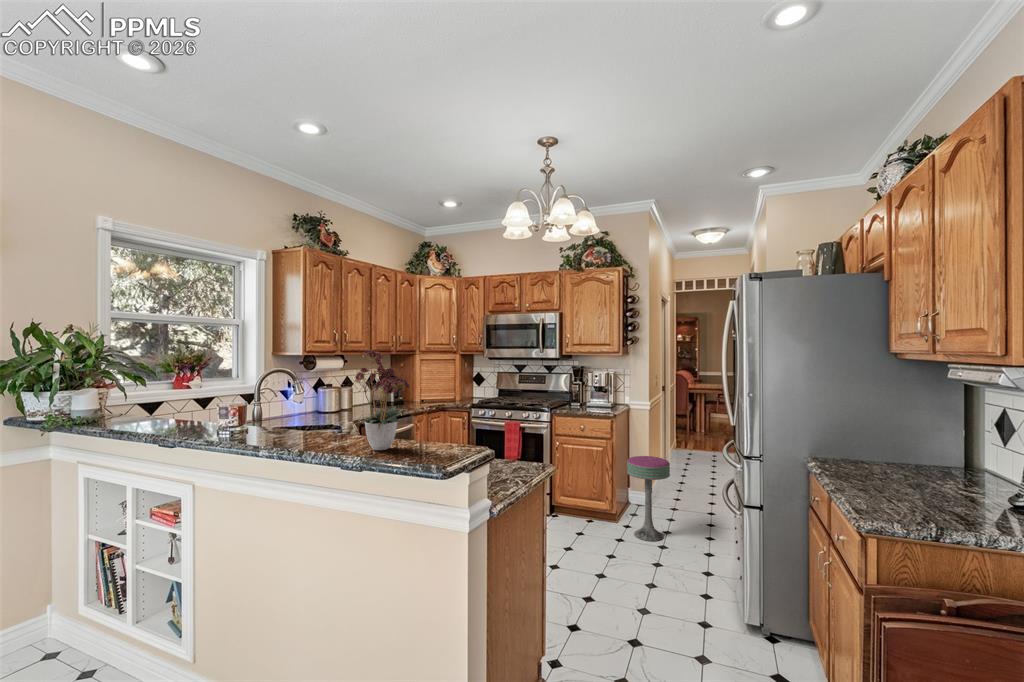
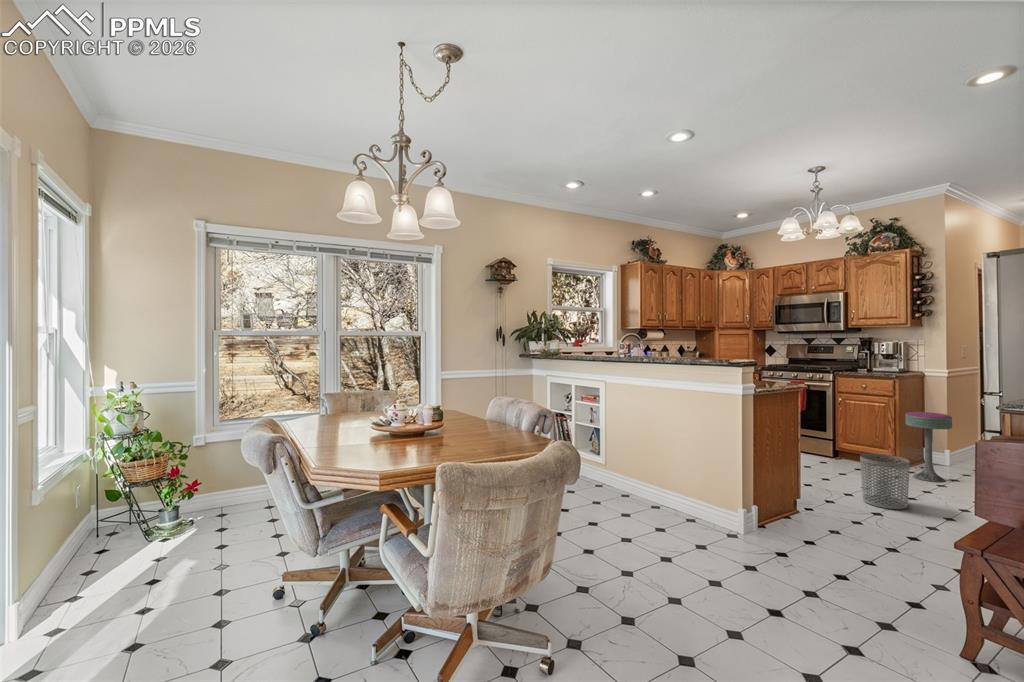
flower arrangement: present [355,350,410,450] -> none [682,313,713,360]
waste bin: none [610,539,667,627] -> present [860,454,910,509]

